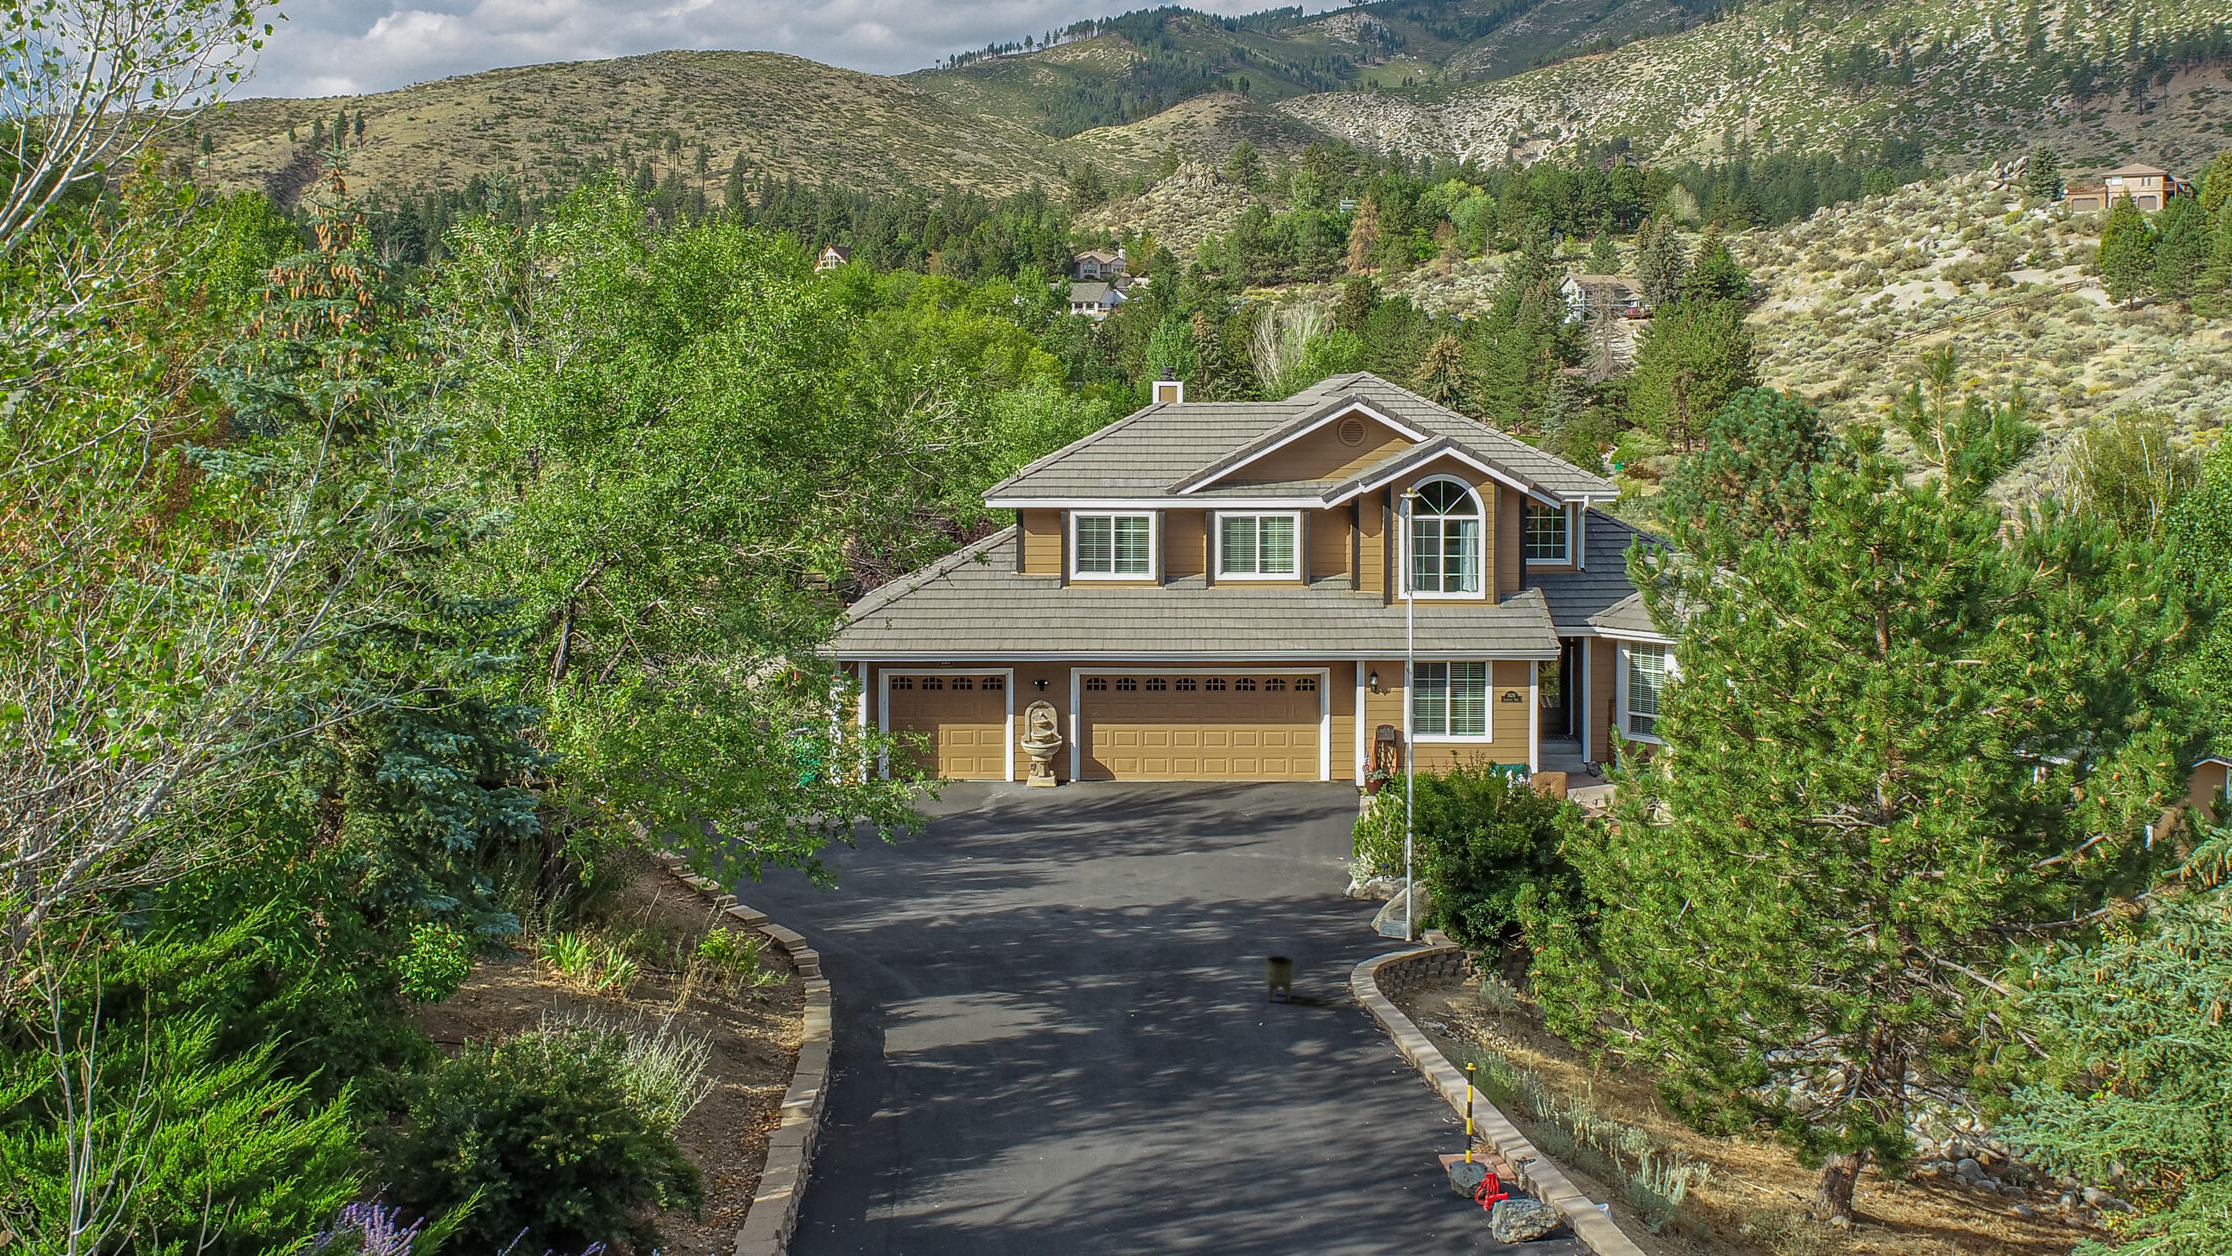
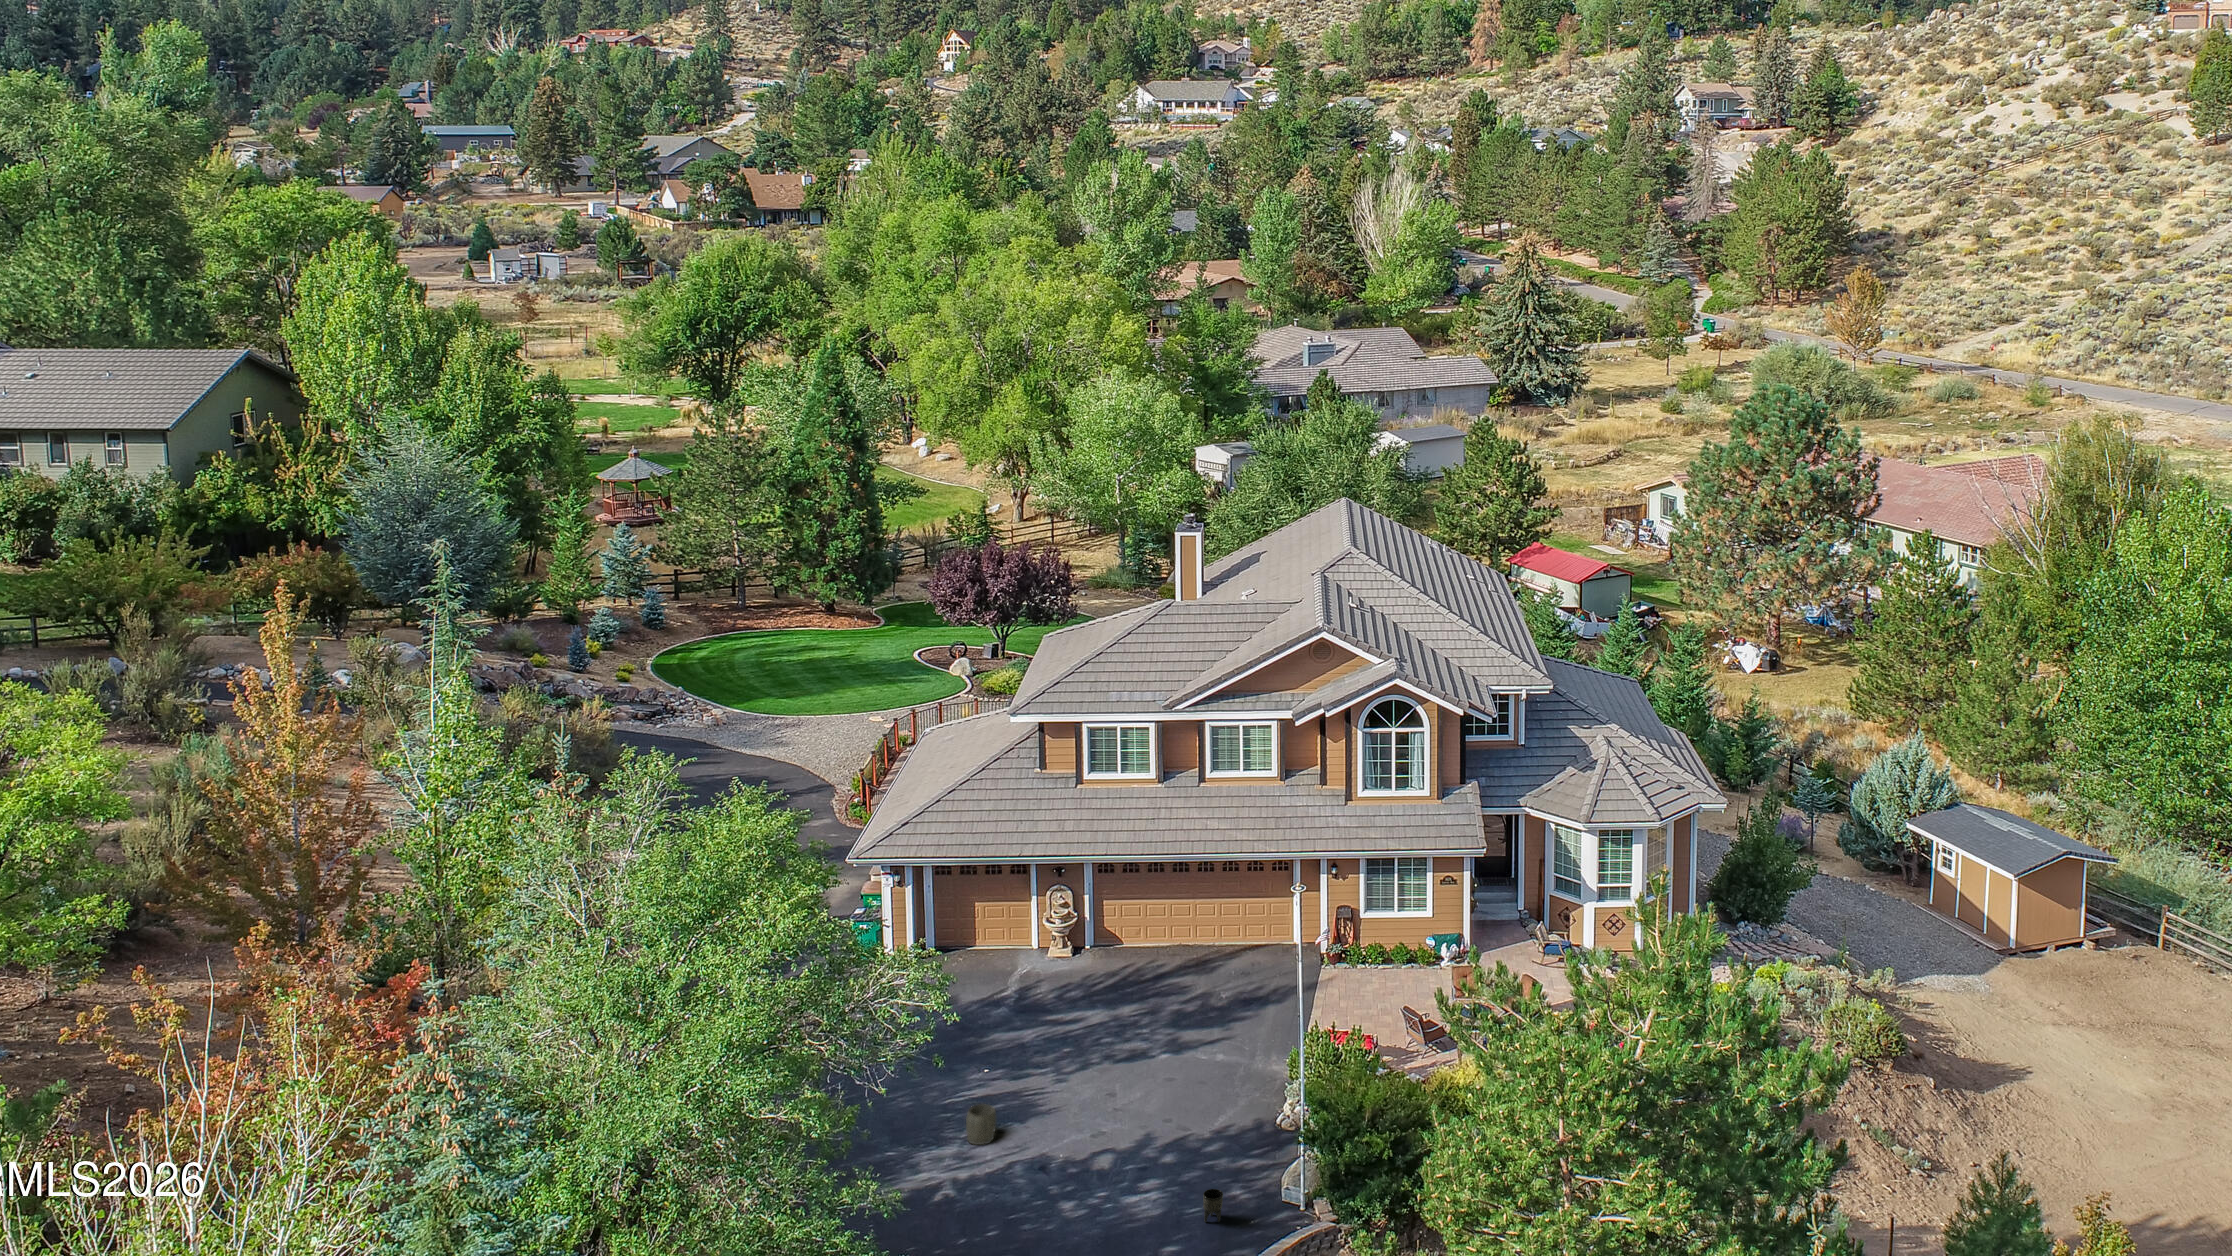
woven basket: none [928,870,969,920] -> present [966,1104,996,1145]

